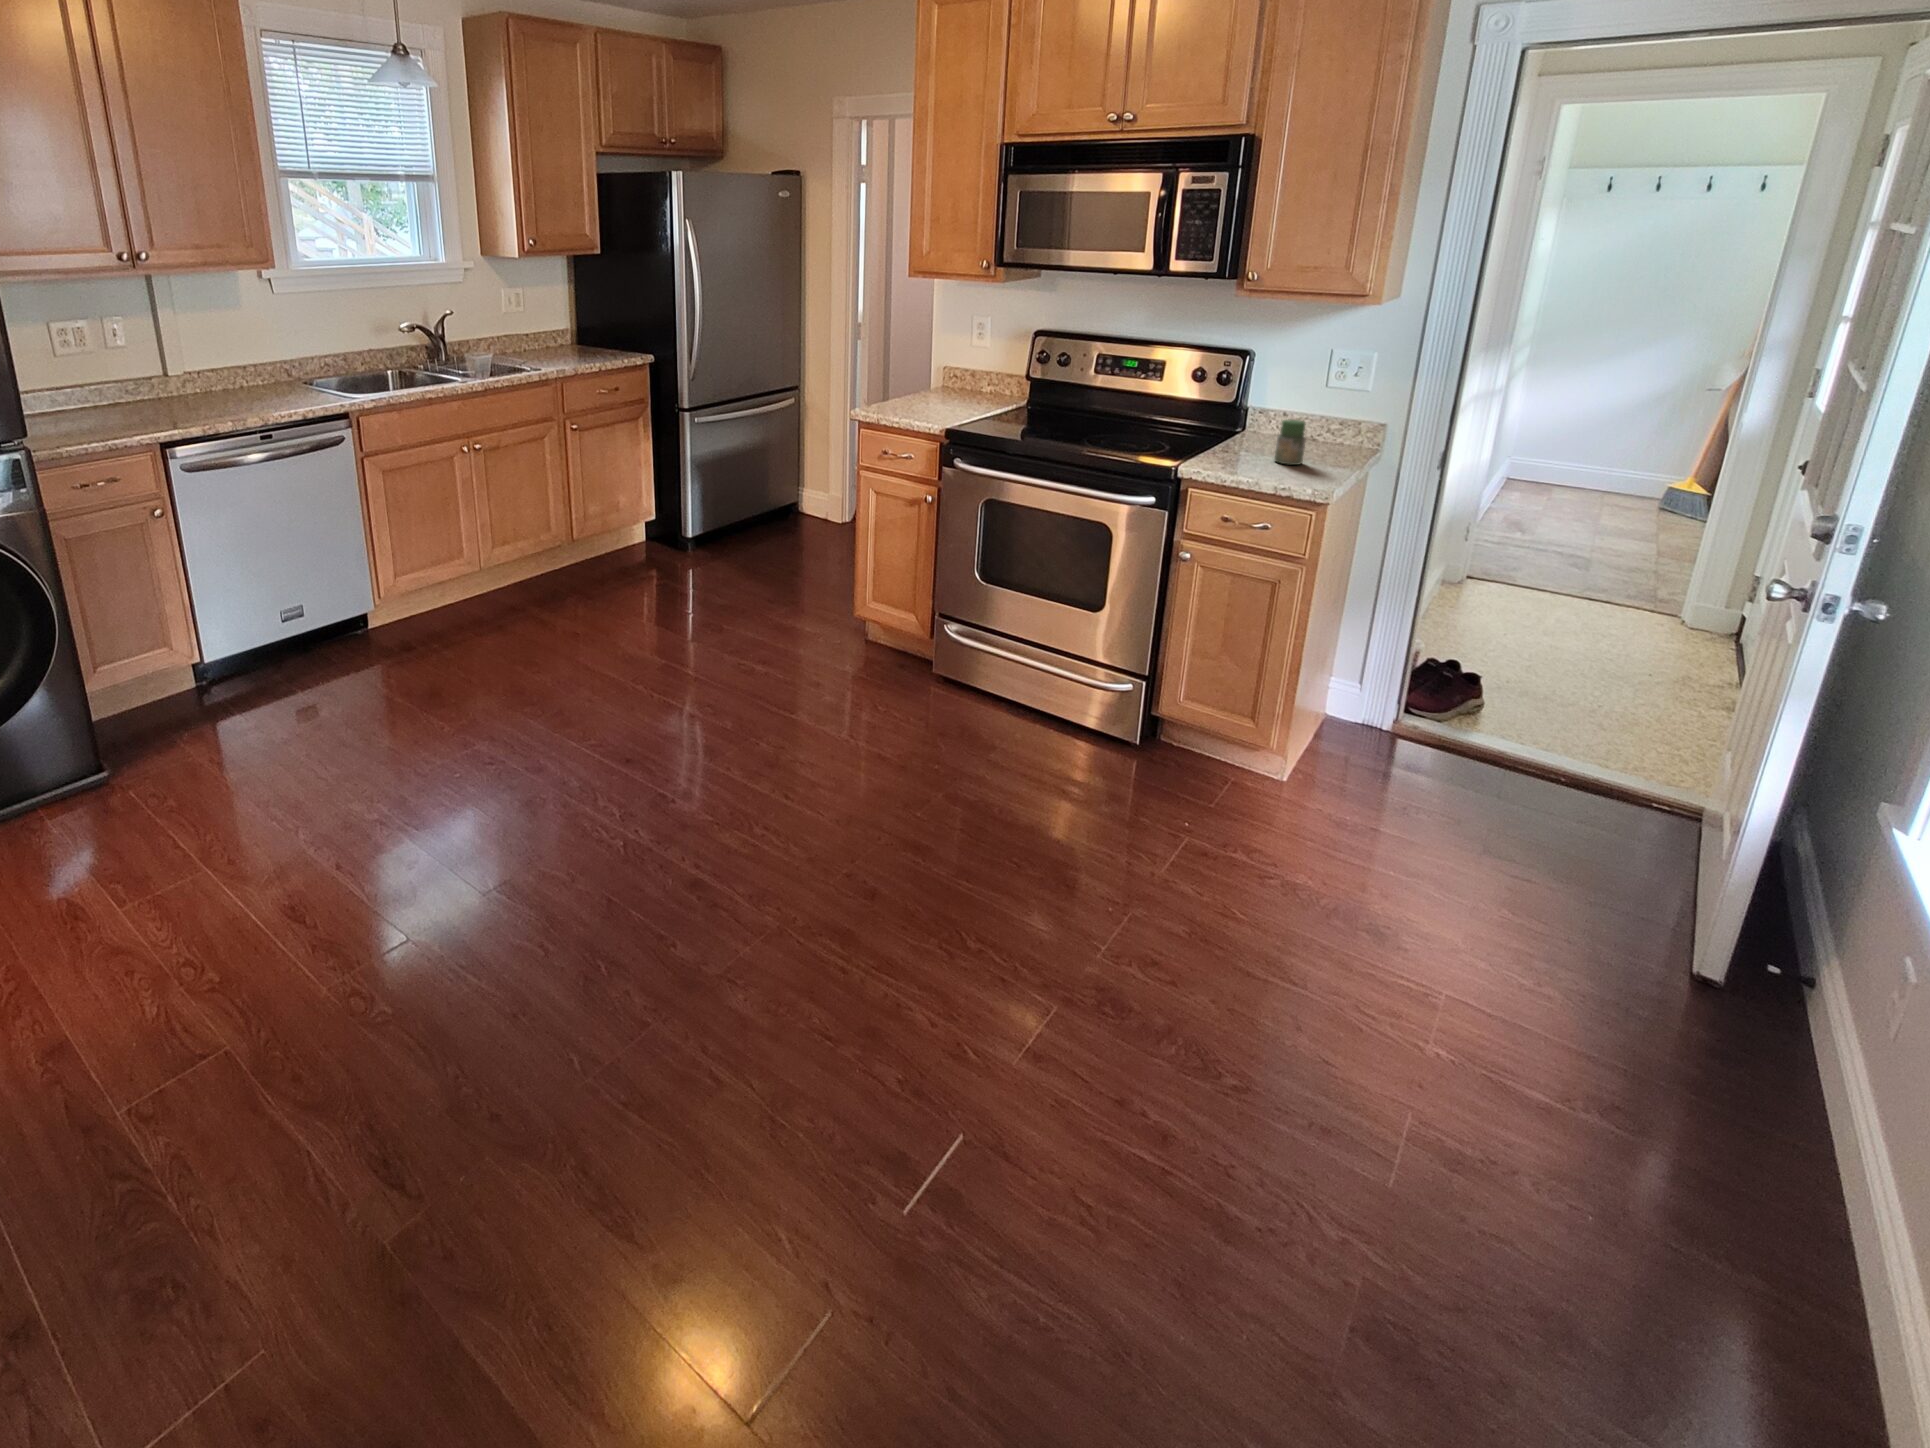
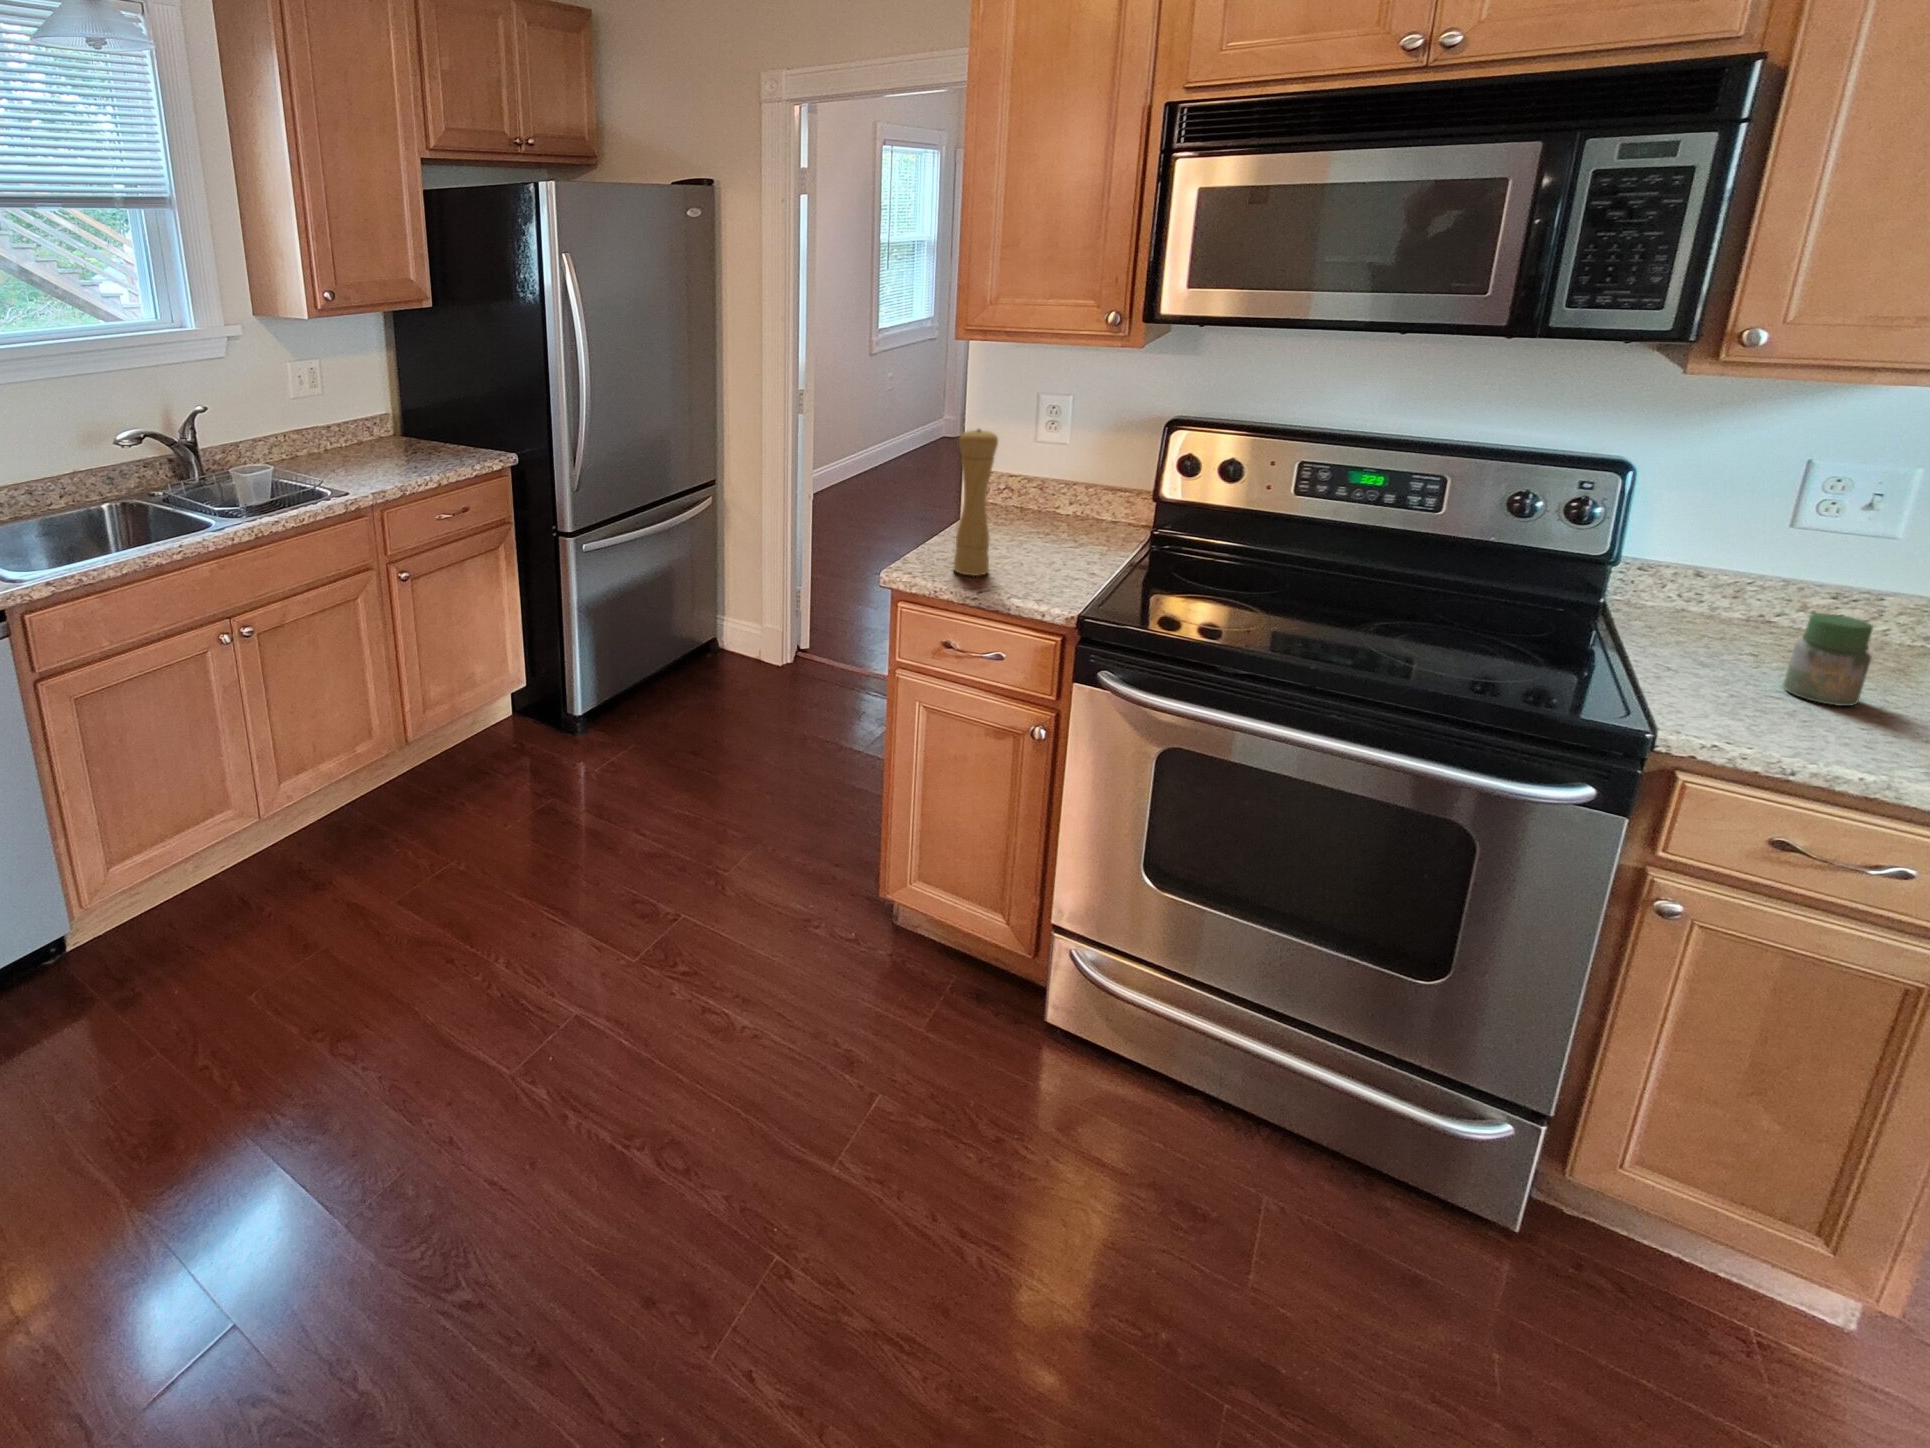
pepper mill: none [893,327,917,414] -> present [954,429,998,576]

